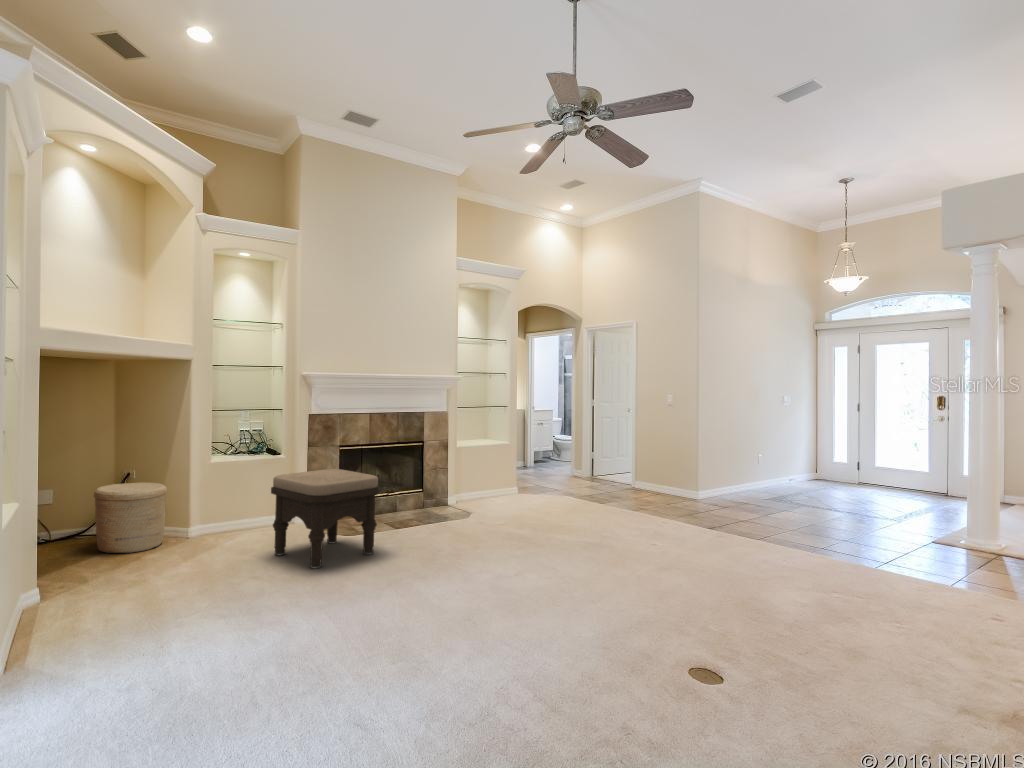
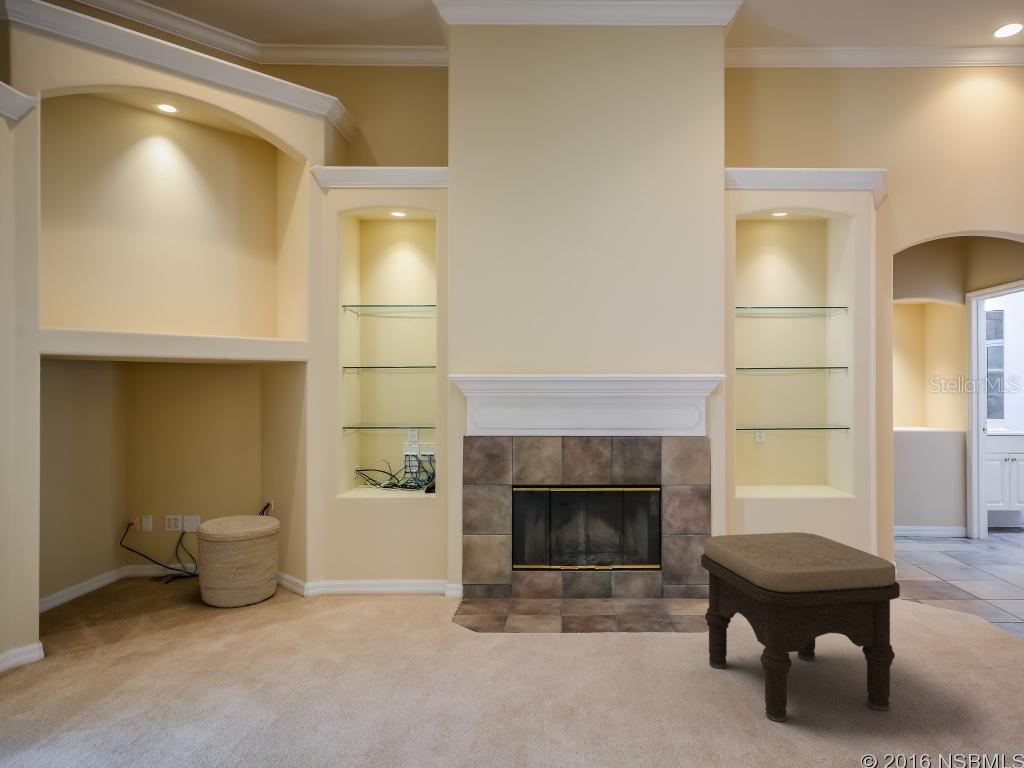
ottoman: present [271,469,380,568] -> present [701,532,900,721]

